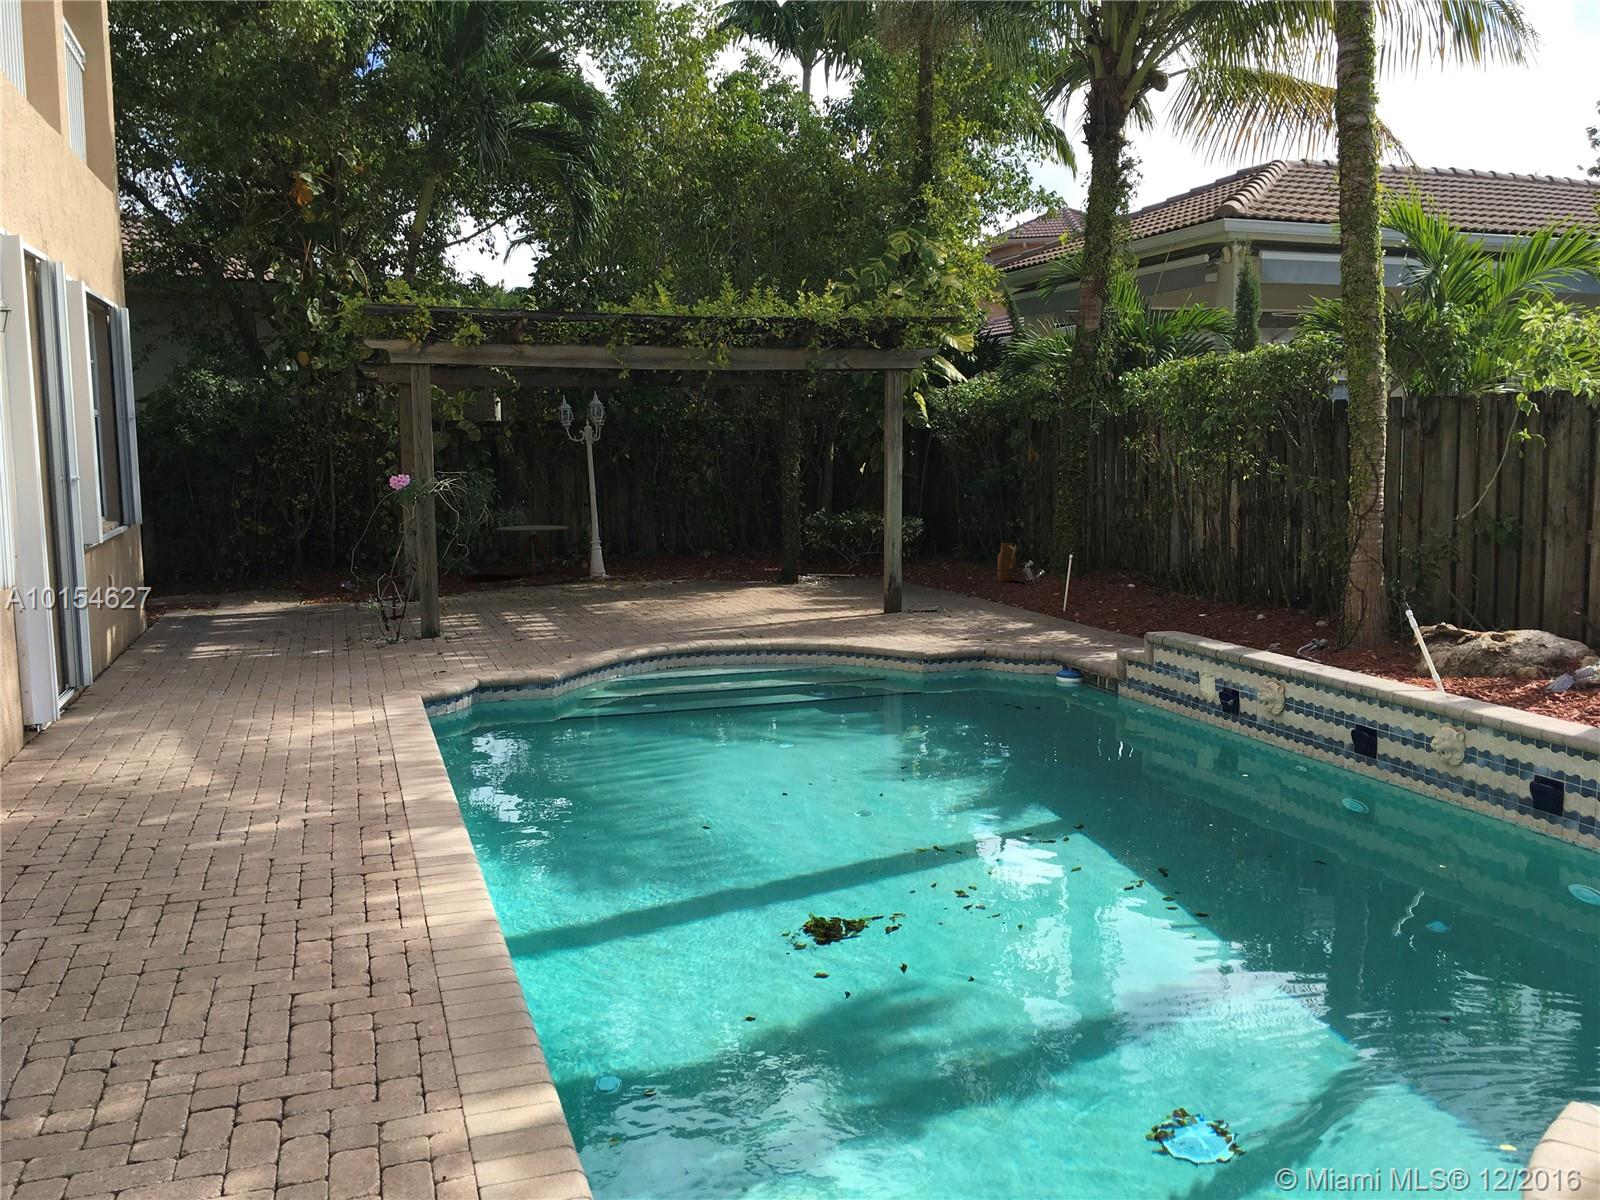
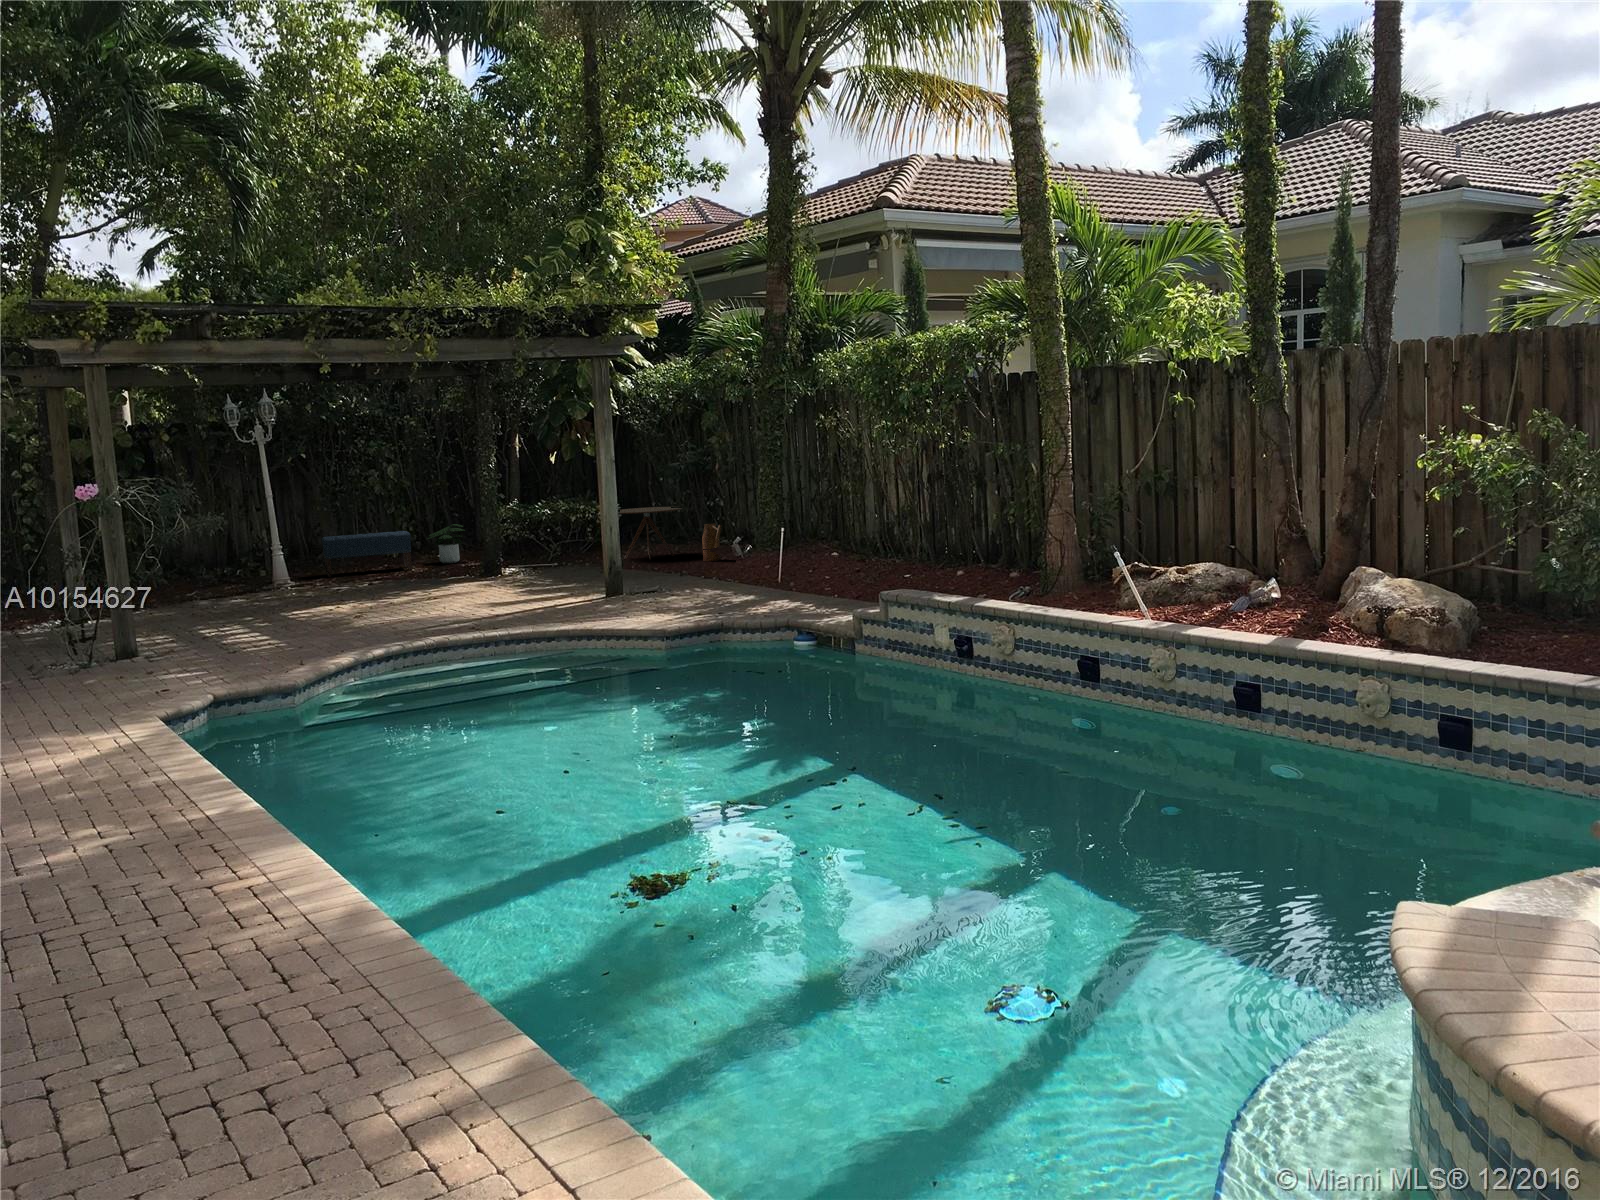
round table: present [497,525,569,578] -> present [620,507,682,560]
potted plant: none [736,527,773,564] -> present [427,524,465,563]
bench: none [640,530,720,570] -> present [321,531,412,577]

